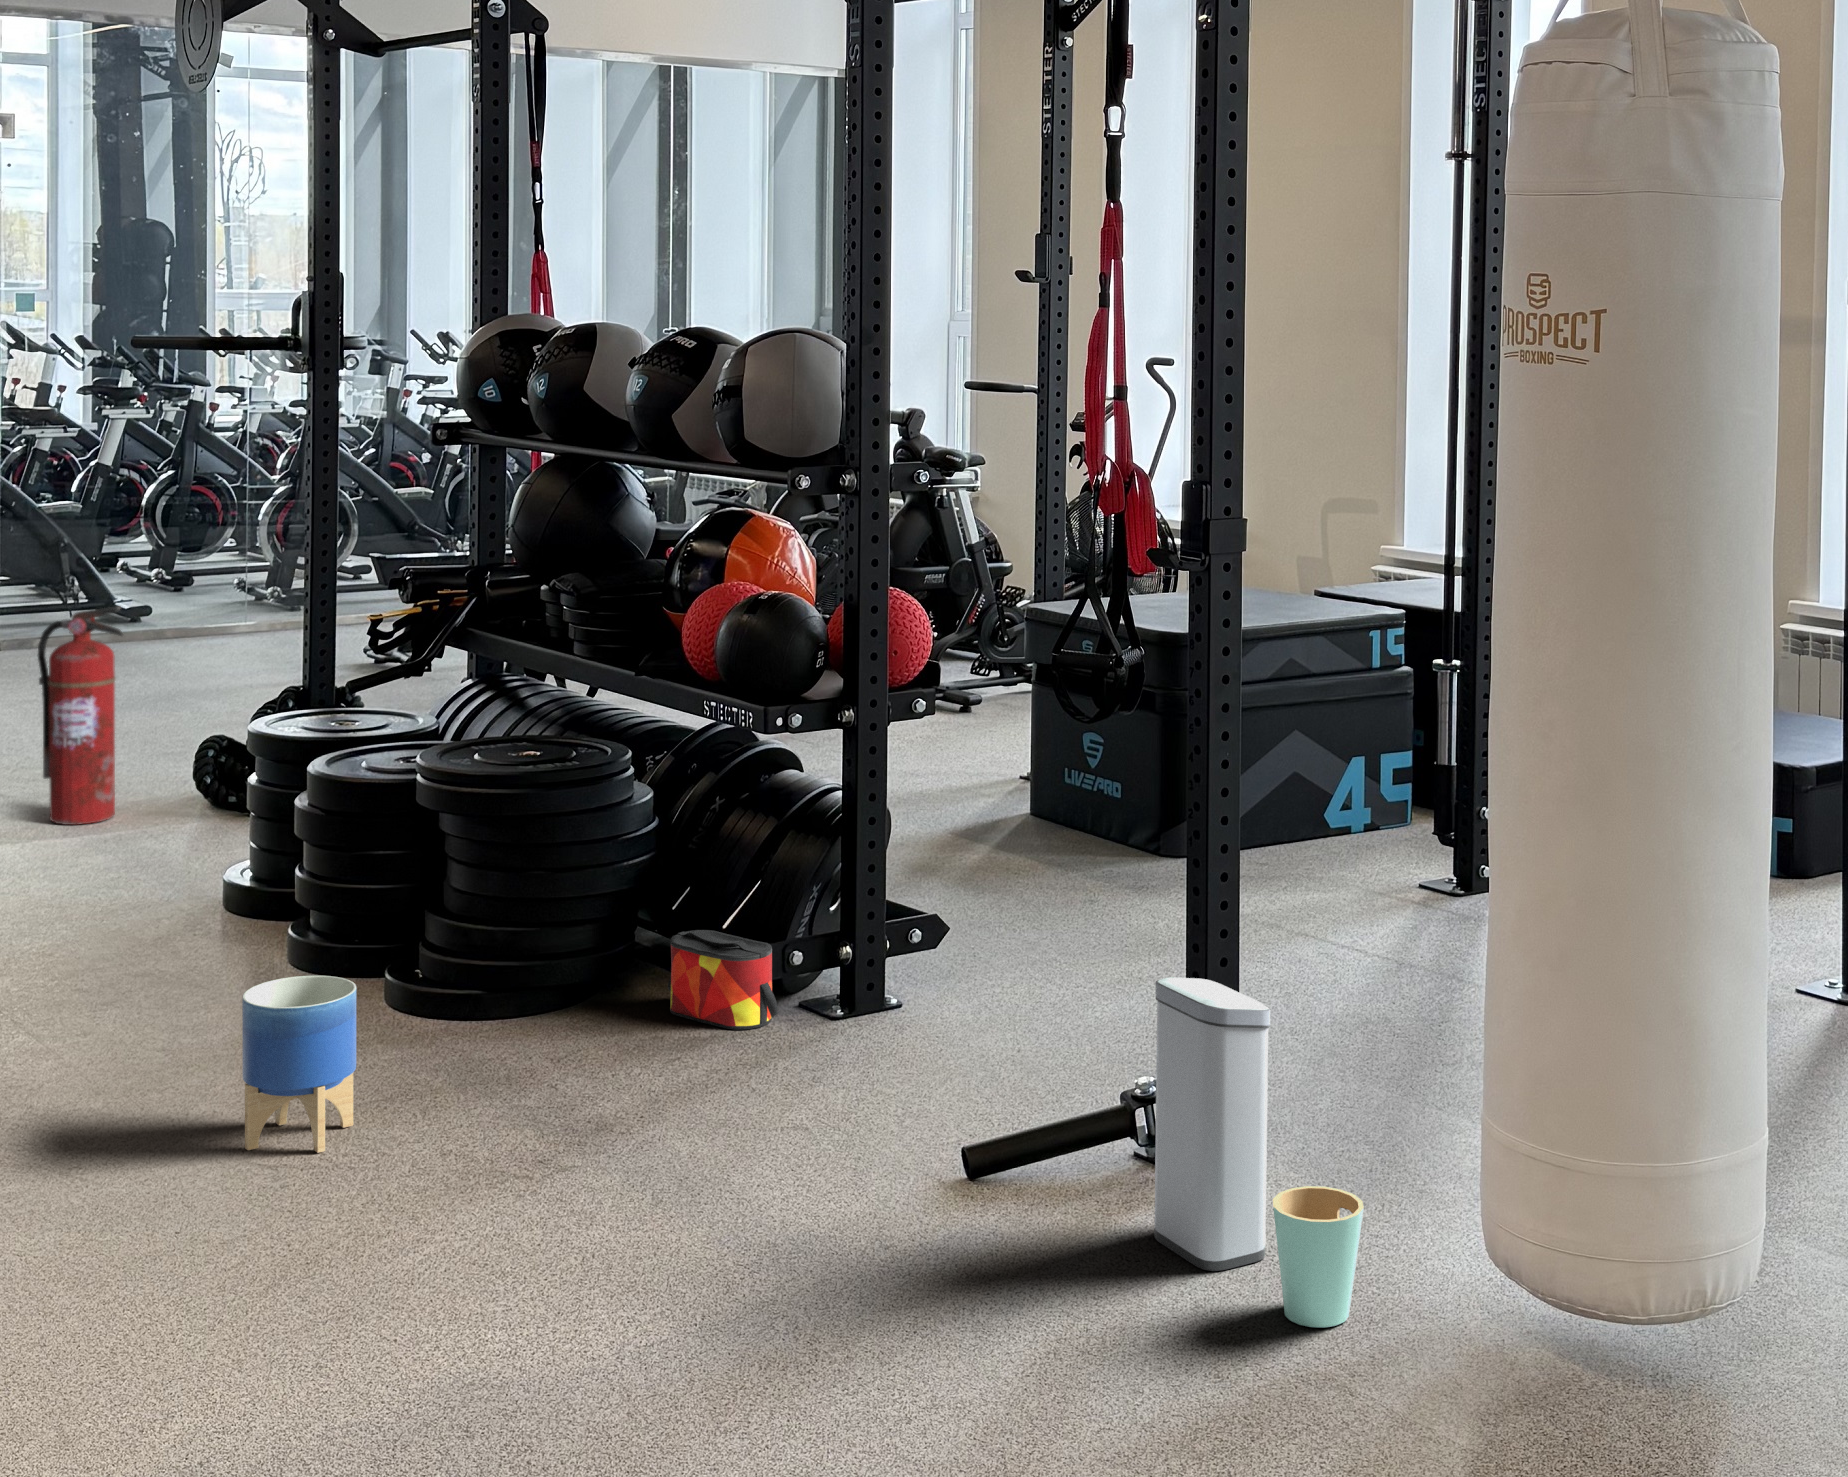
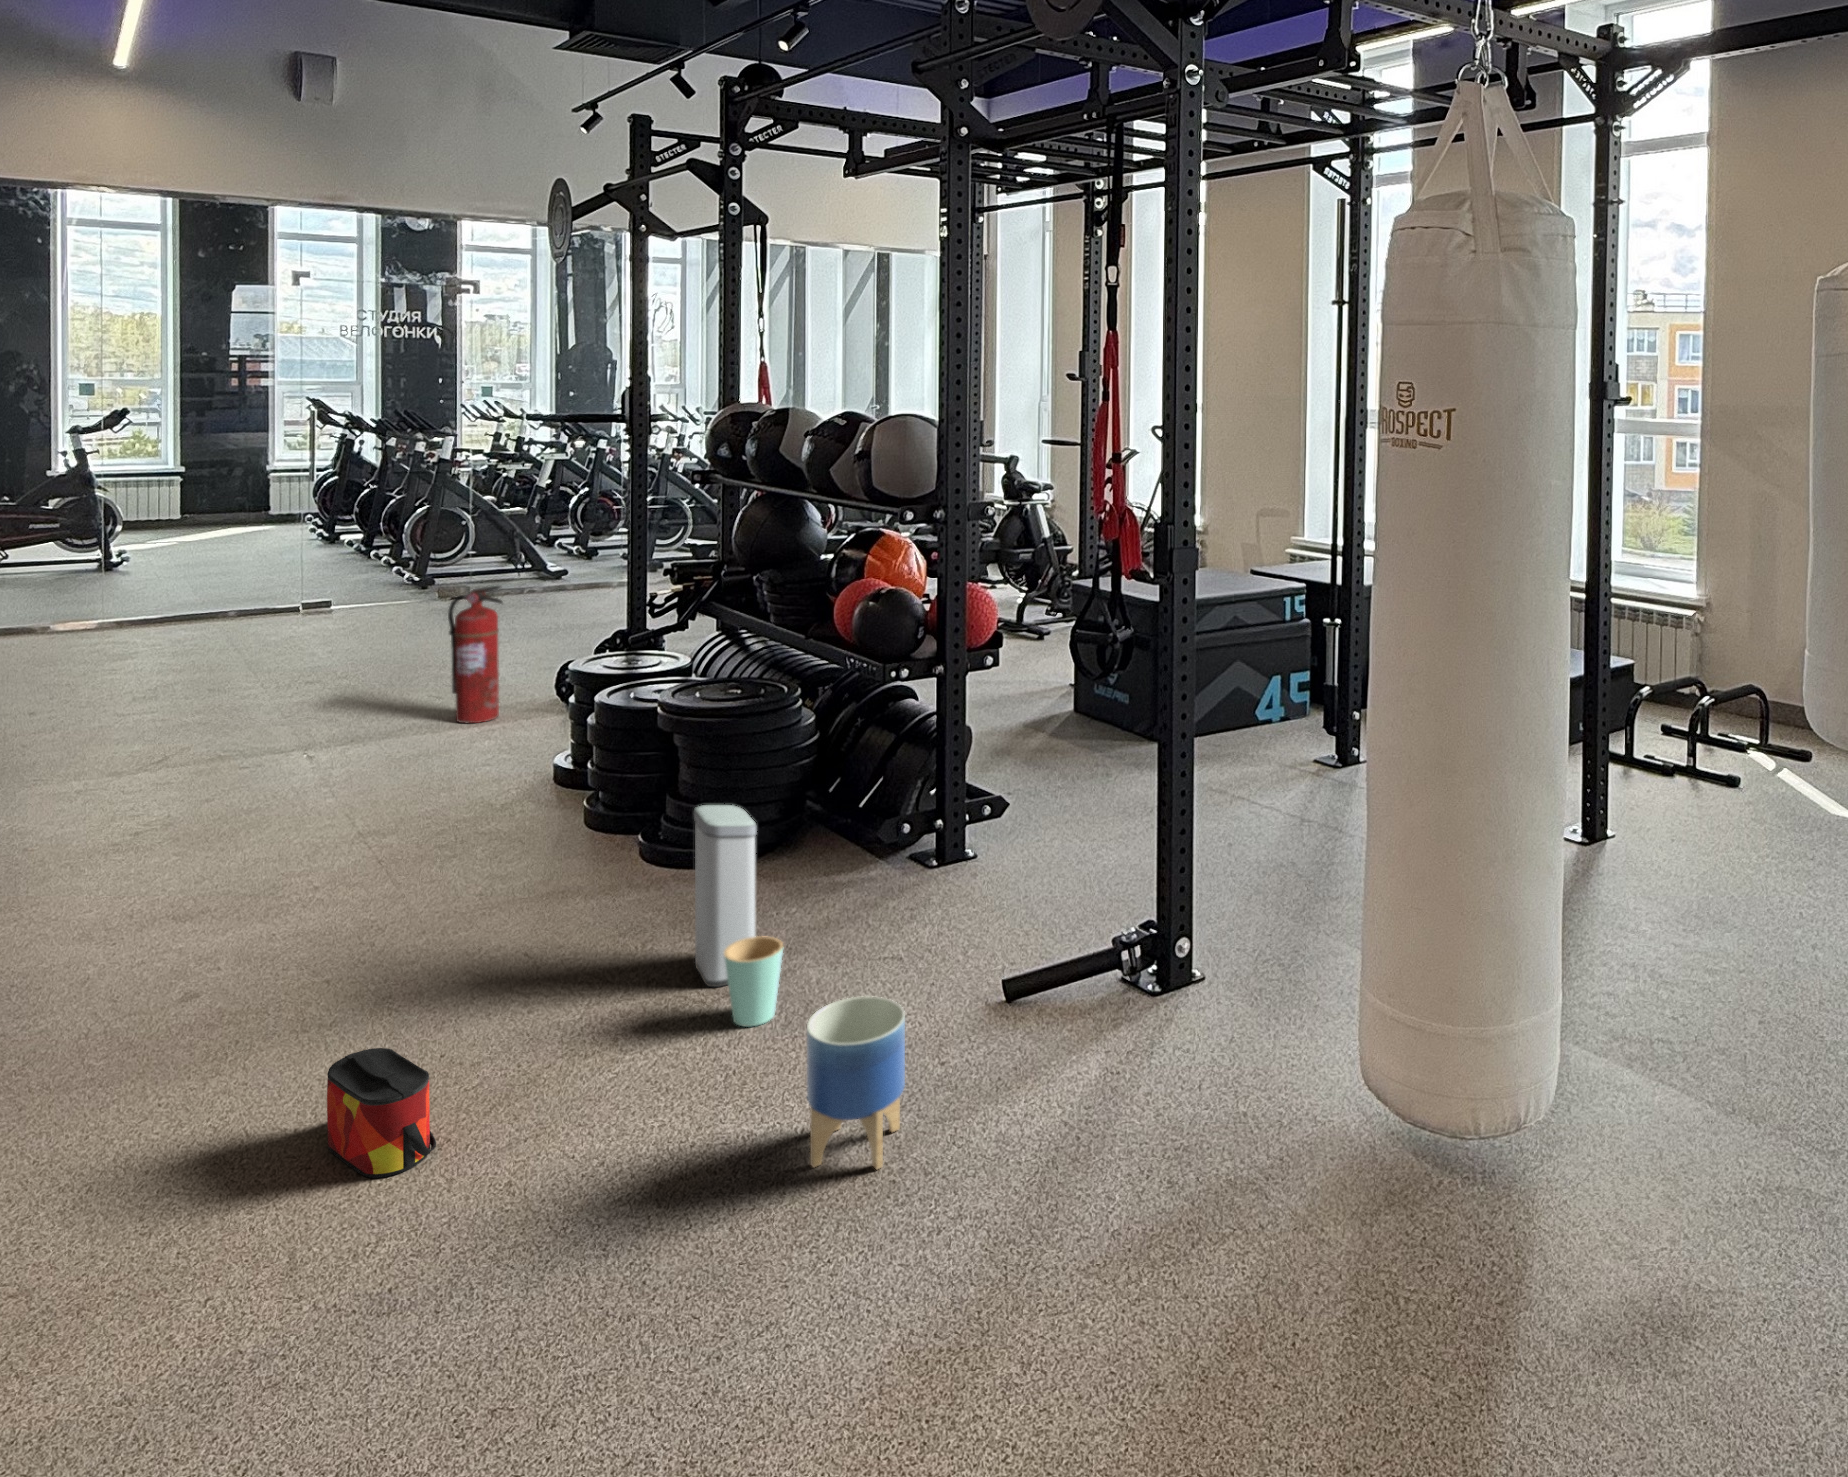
bag: present [668,930,780,1030] -> present [327,1048,436,1178]
planter: present [242,976,356,1153] -> present [807,996,905,1169]
trash can: present [1154,977,1364,1328] -> present [694,805,783,1027]

